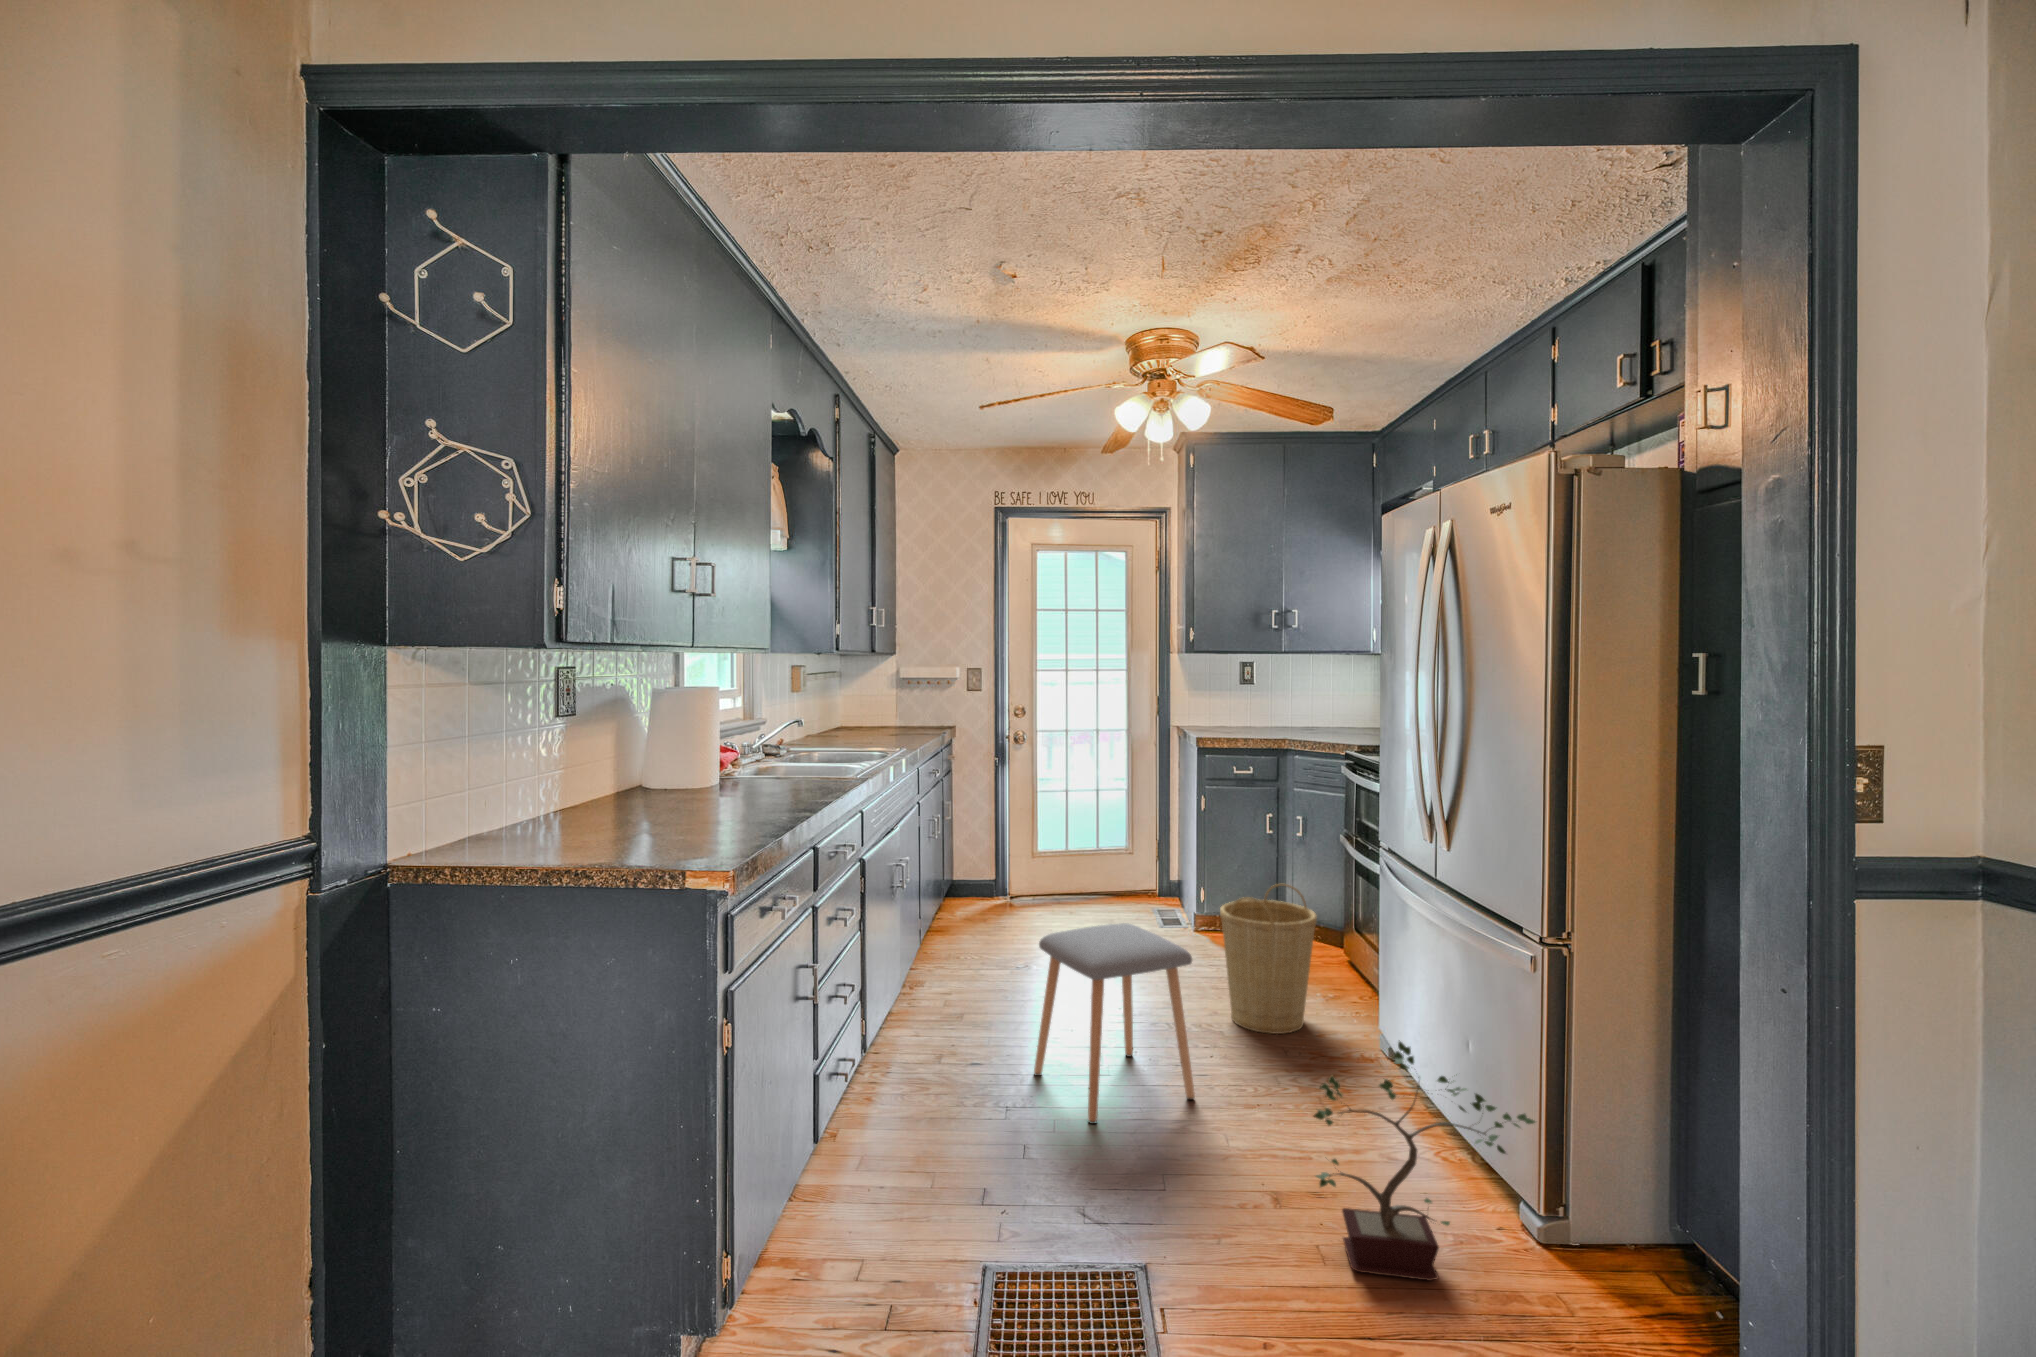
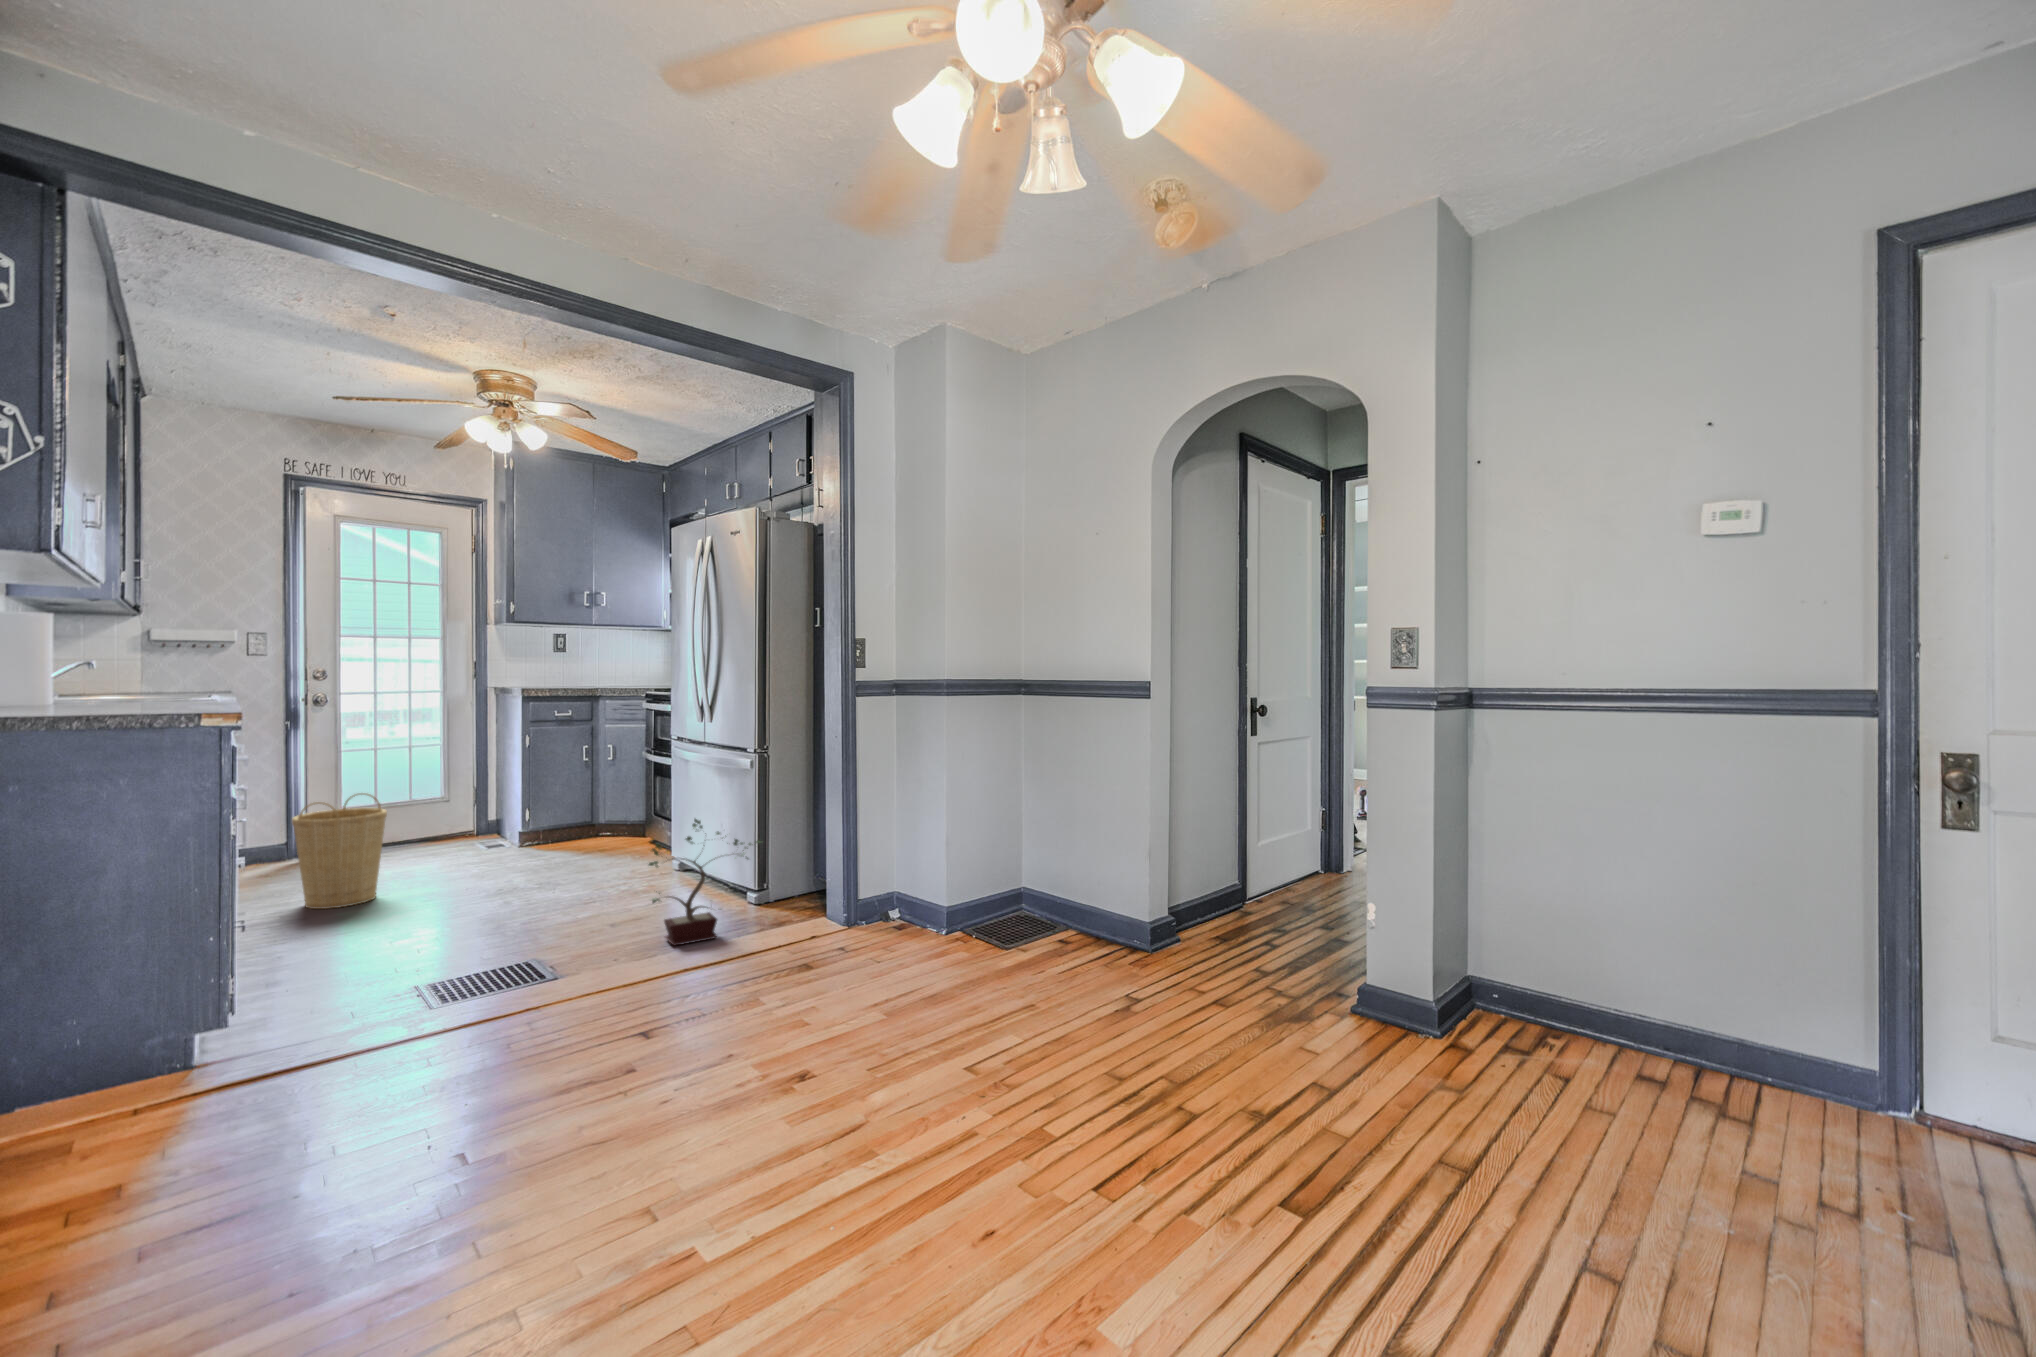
basket: present [1220,884,1317,1034] -> present [292,793,387,909]
stool: present [1034,923,1195,1124] -> none [412,808,553,939]

